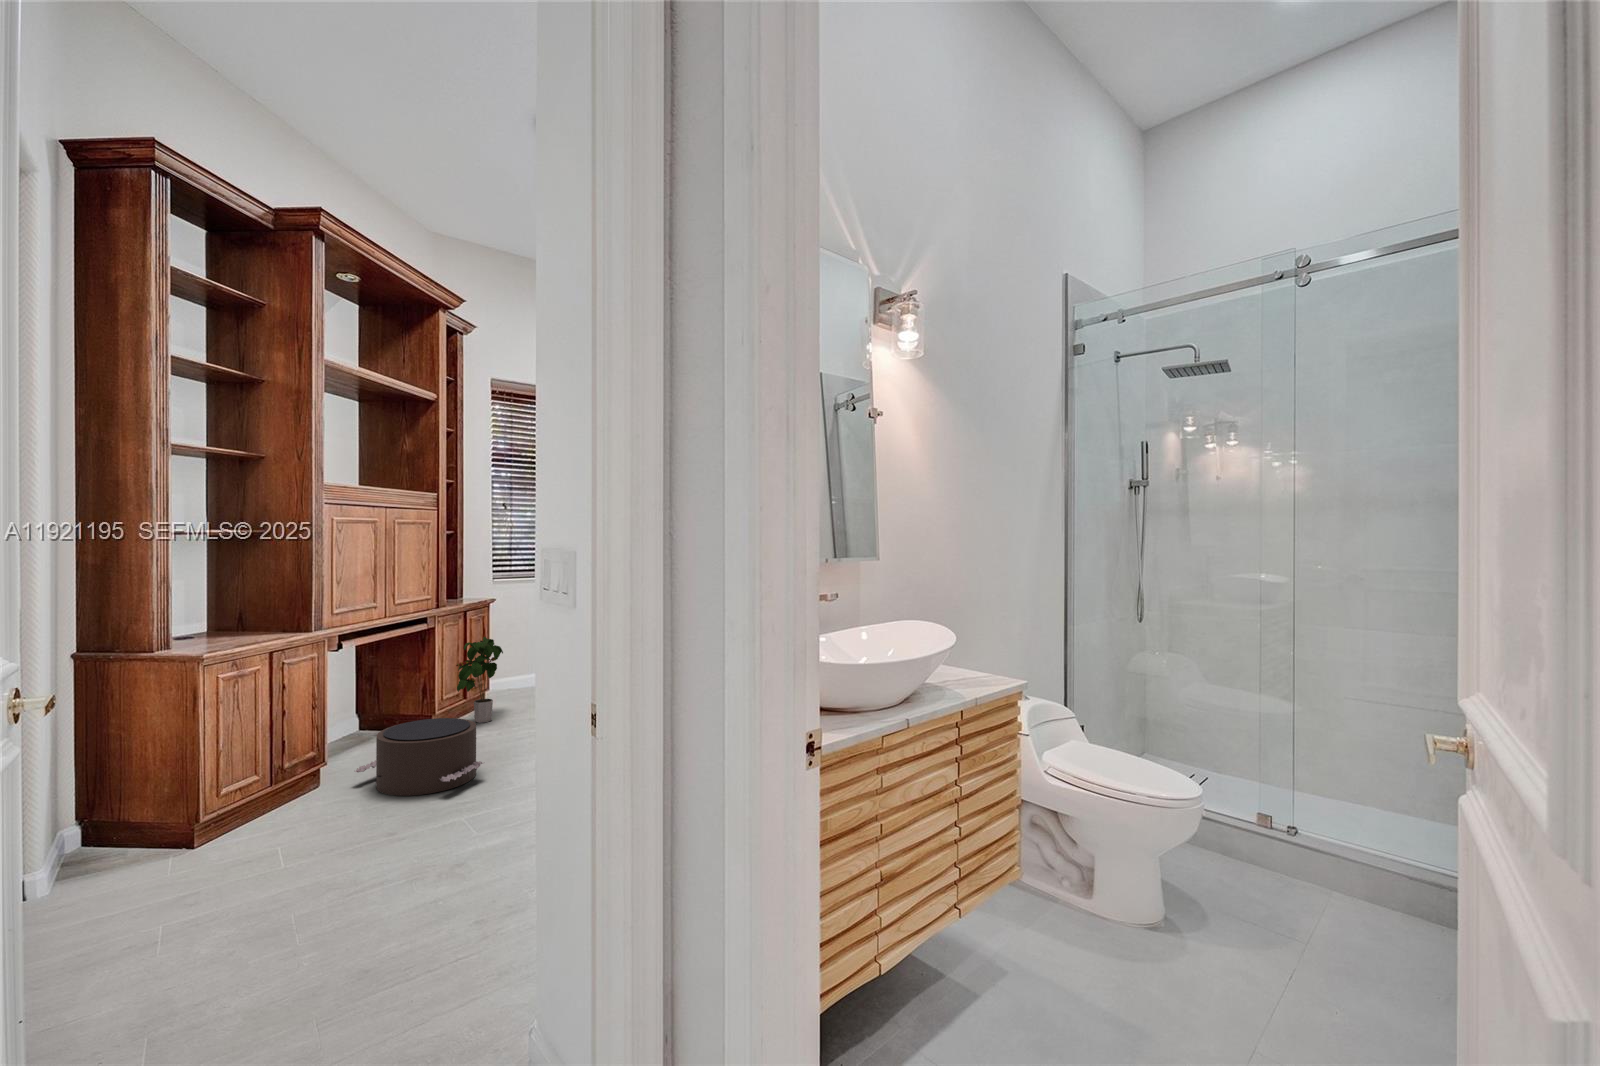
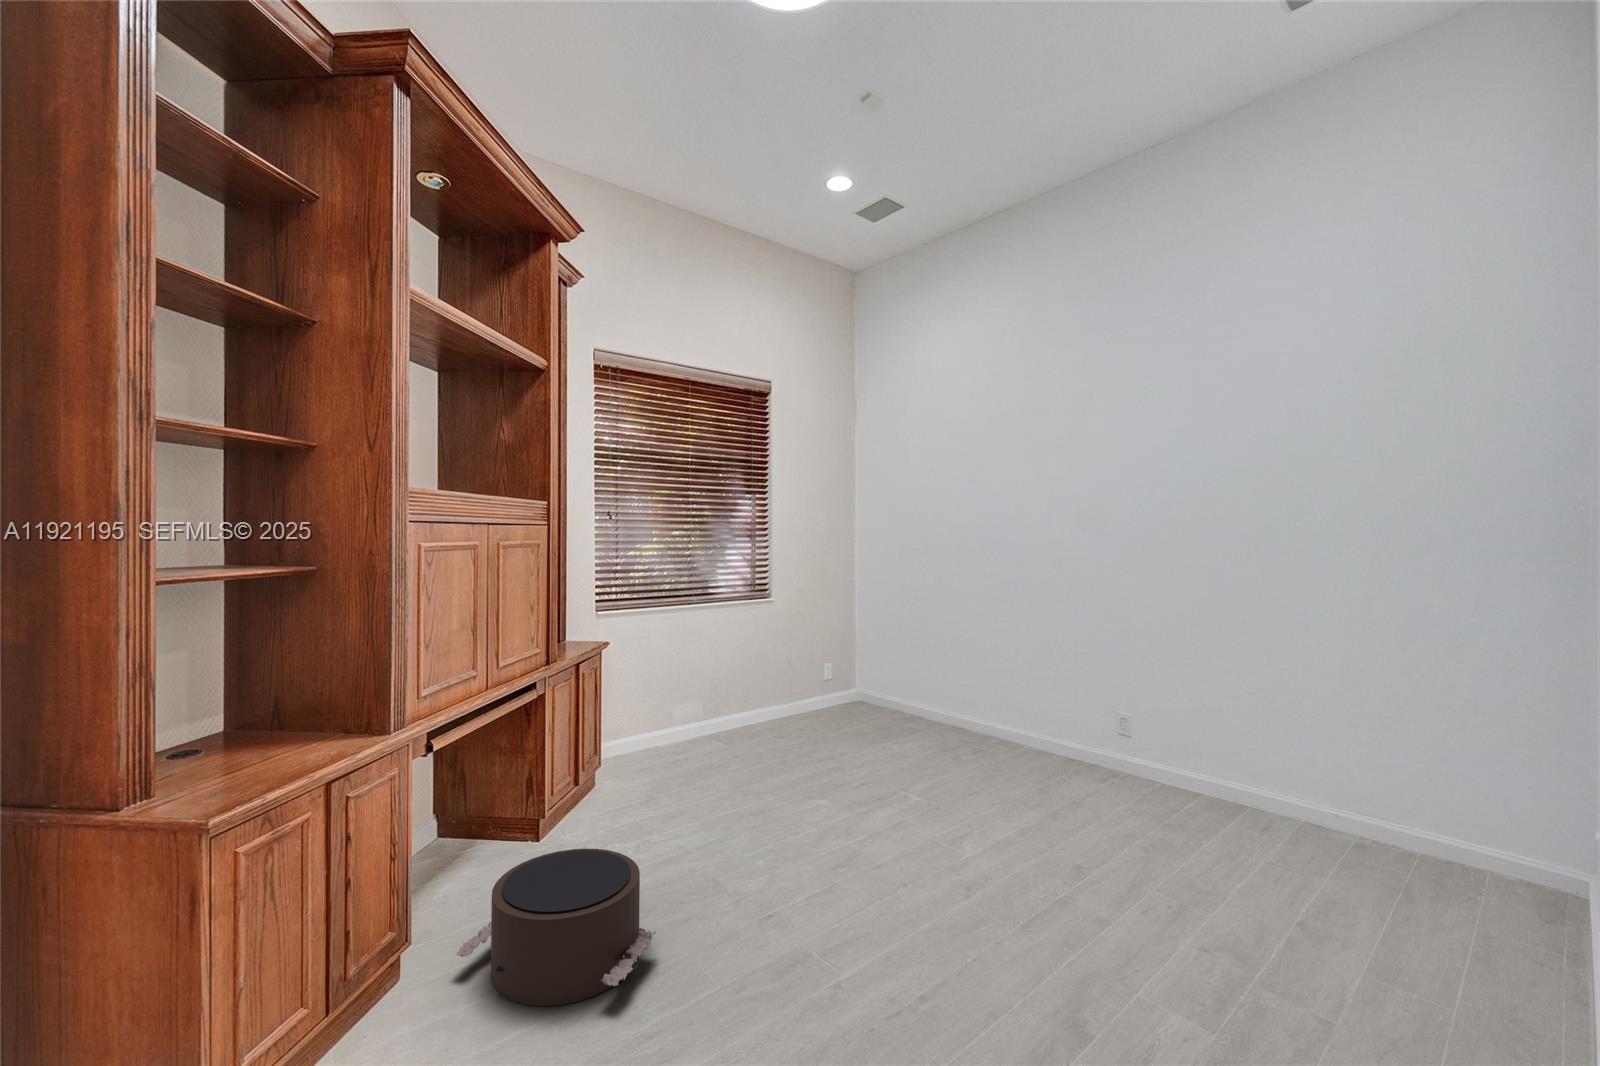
potted plant: present [456,637,503,723] -> none [571,698,626,820]

